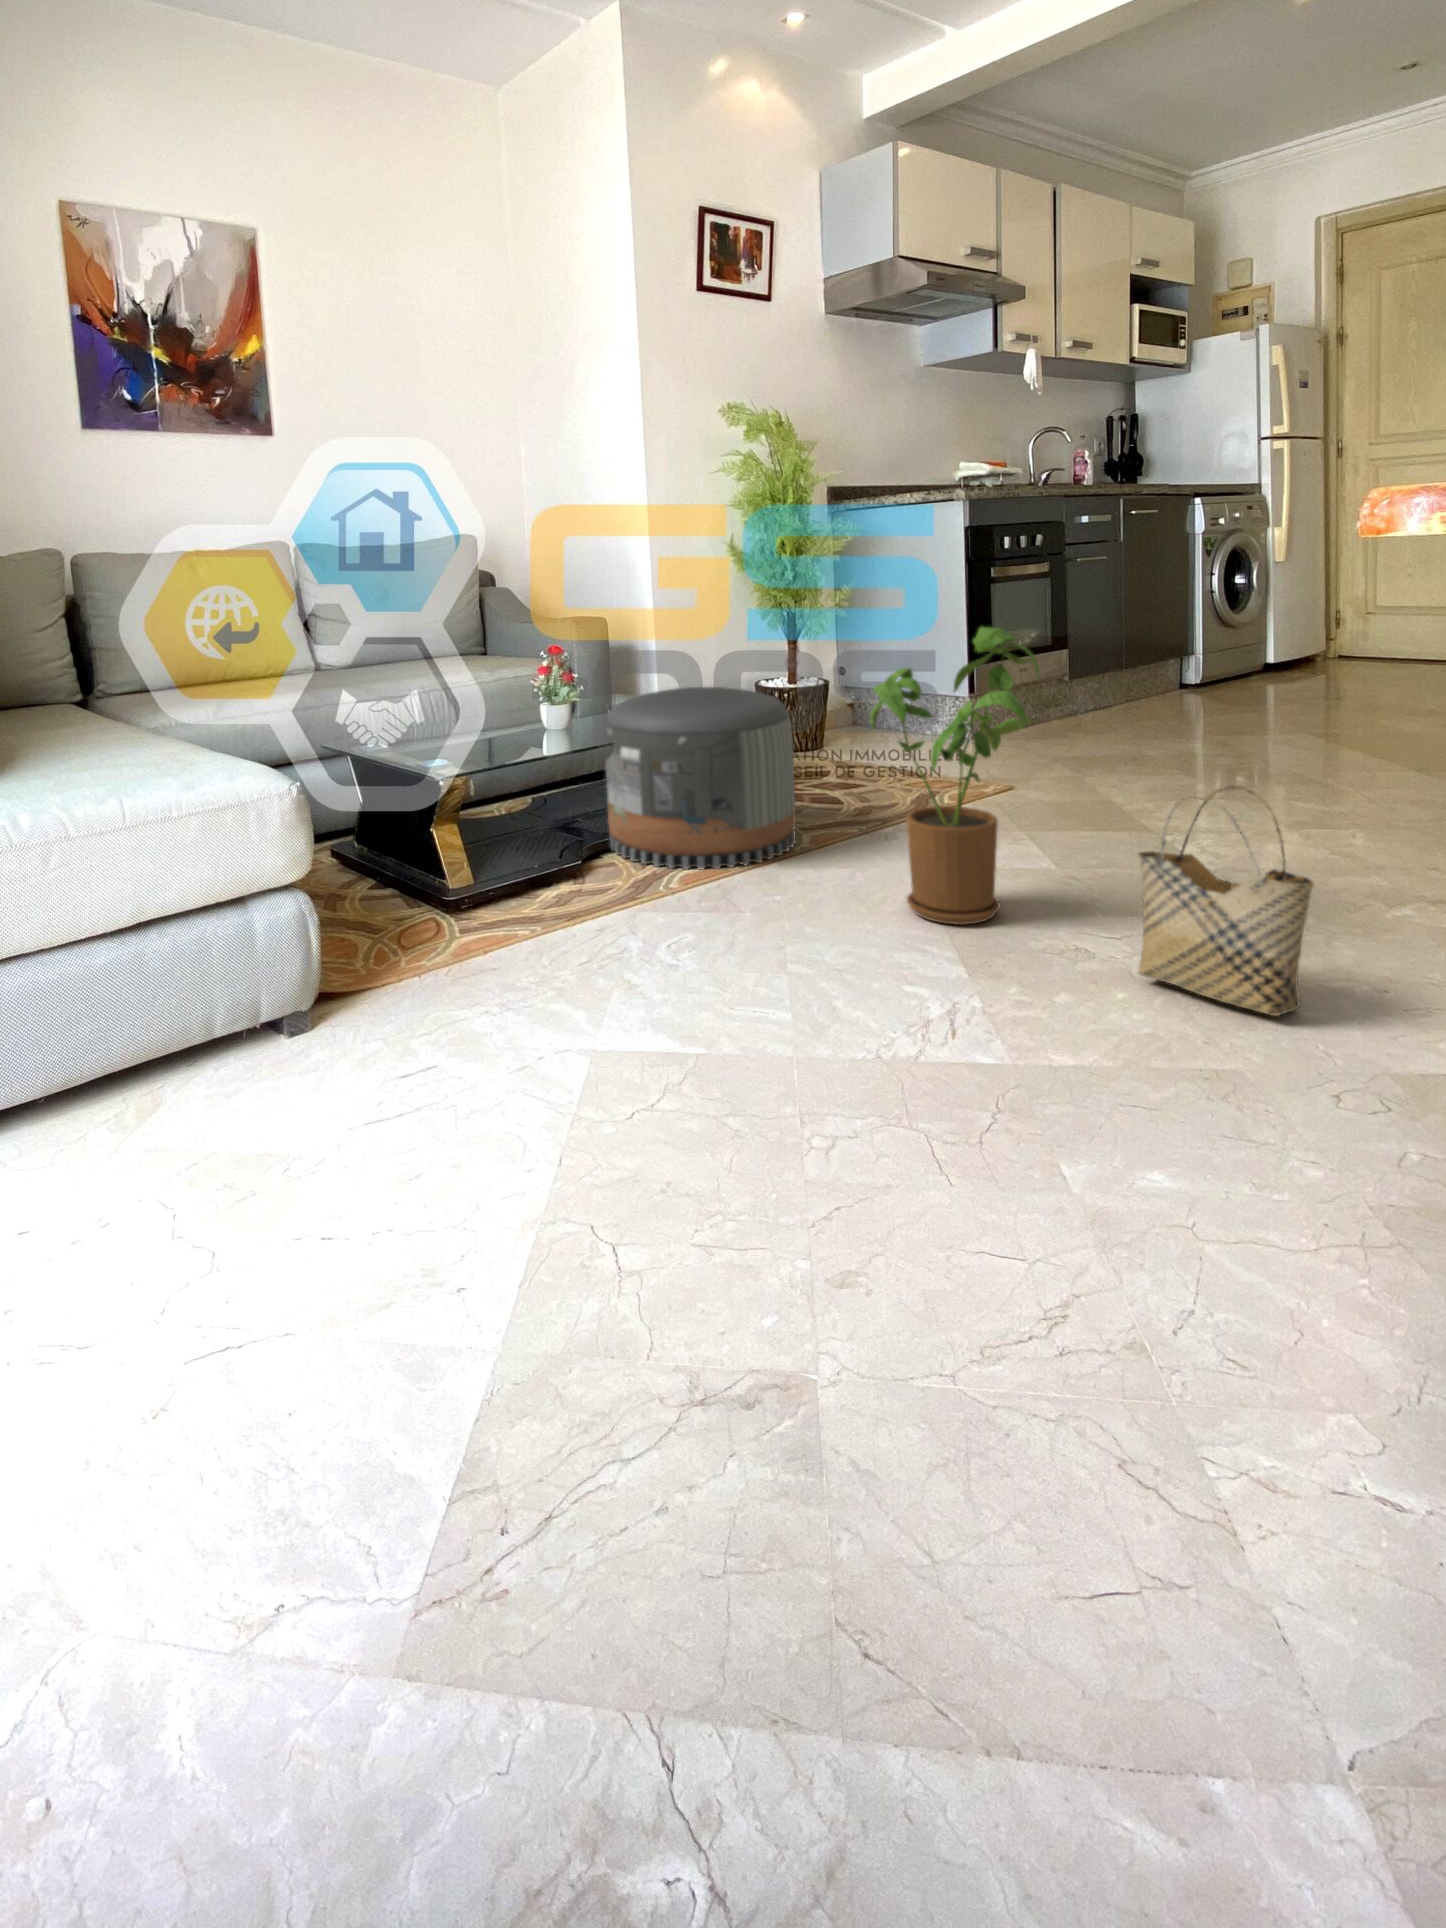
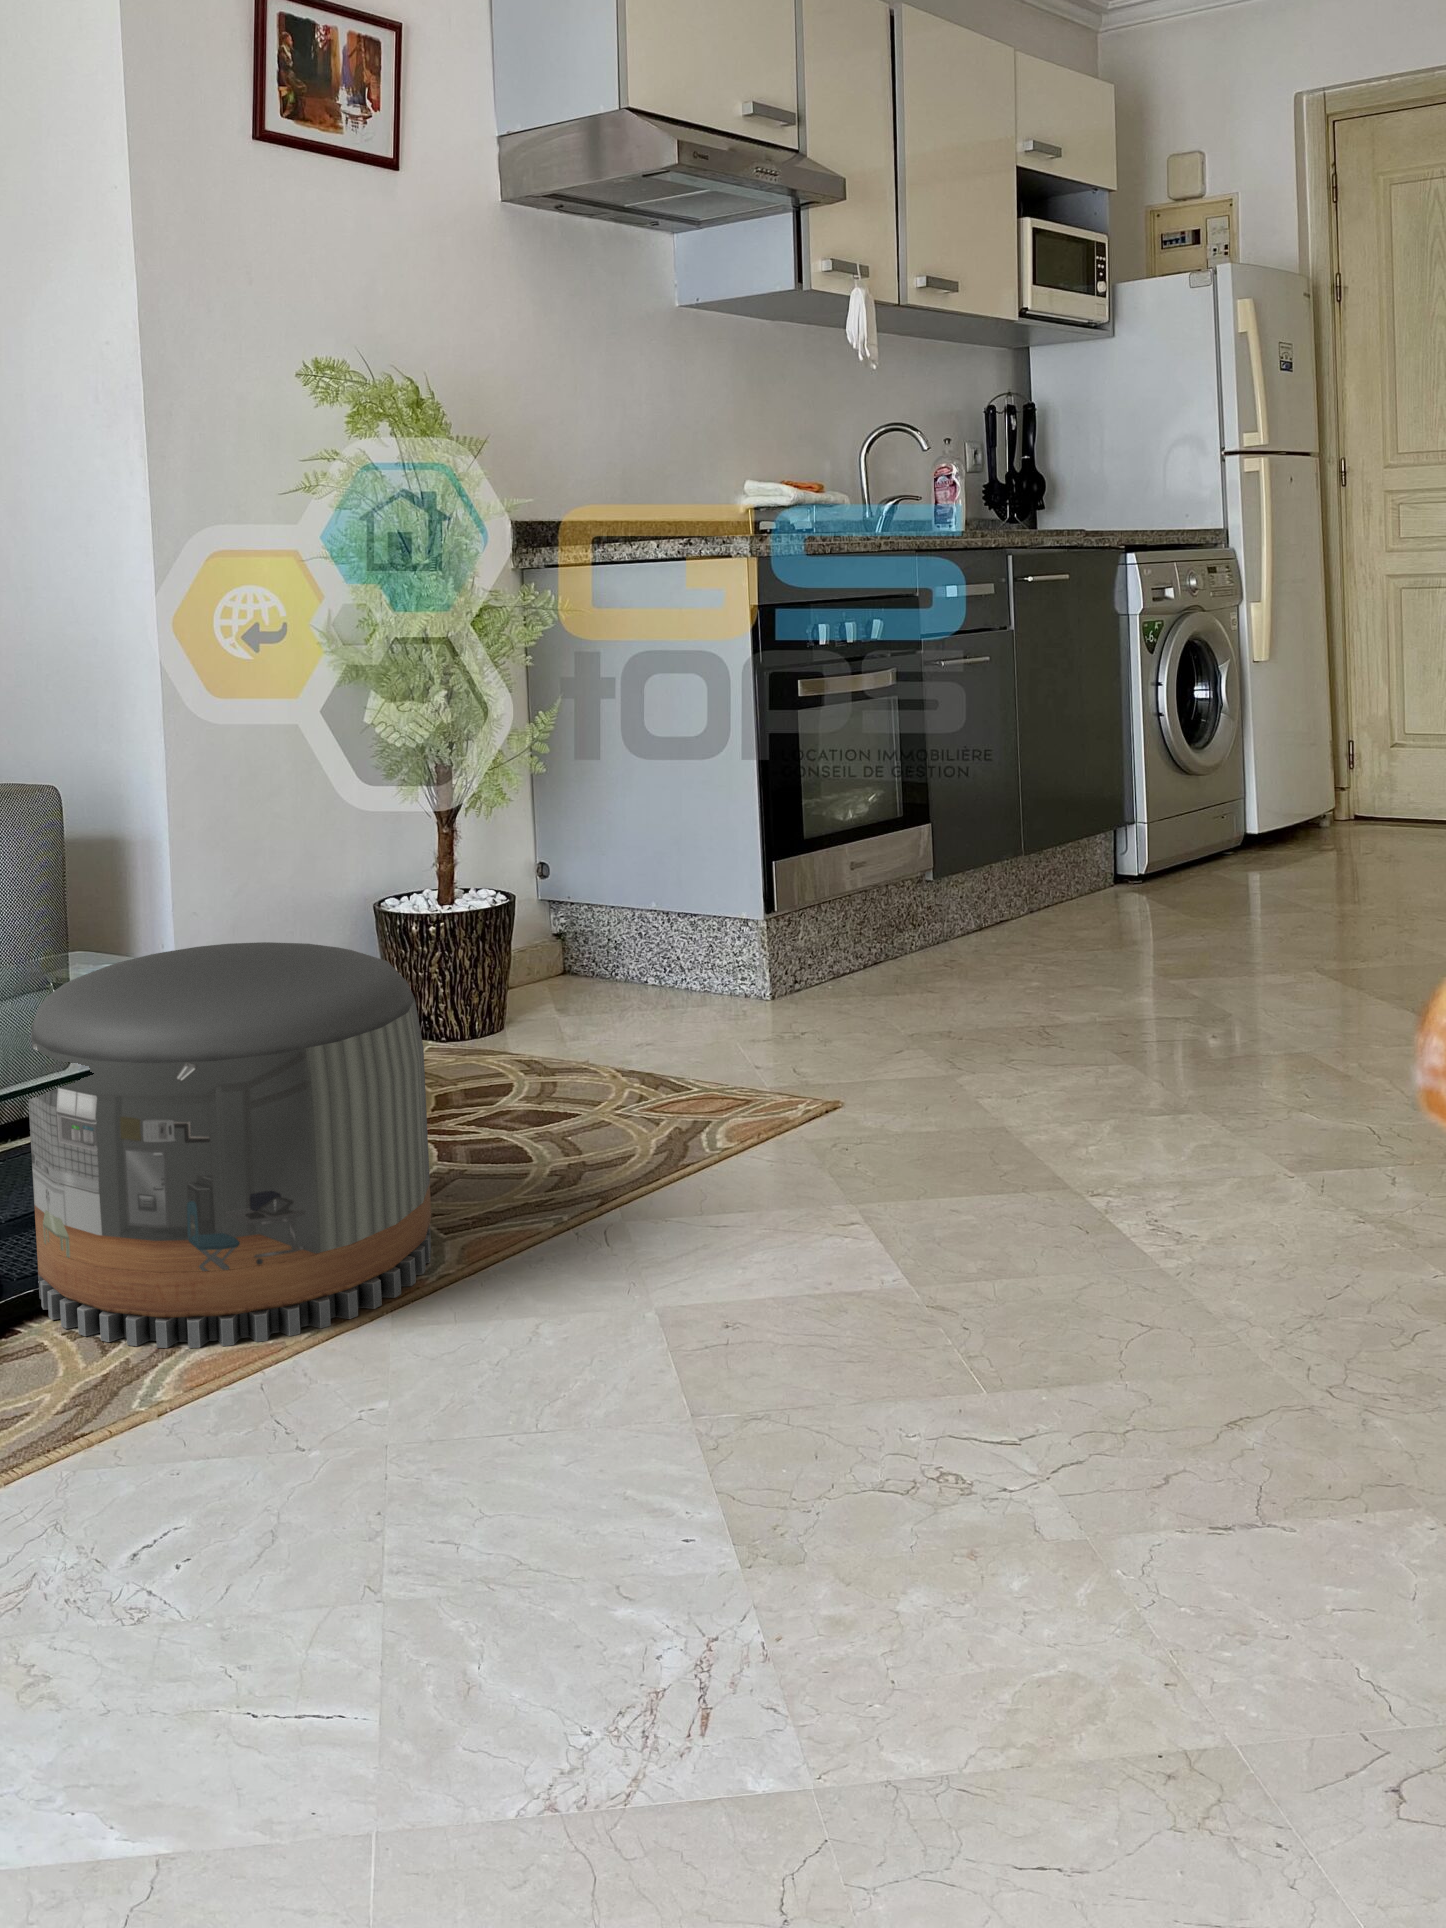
house plant: present [870,627,1039,925] -> none [562,840,876,1450]
woven basket: present [1138,786,1313,1016] -> none [1060,1163,1369,1632]

